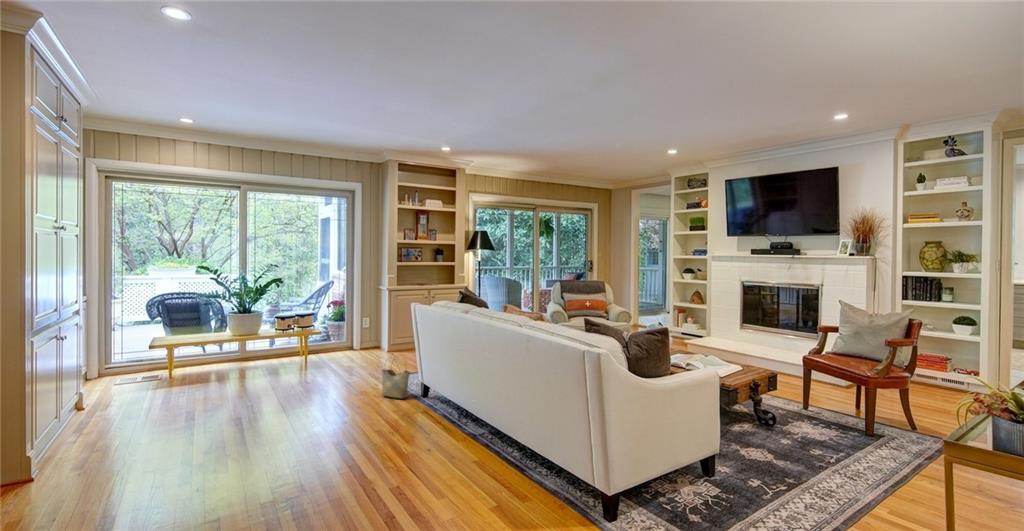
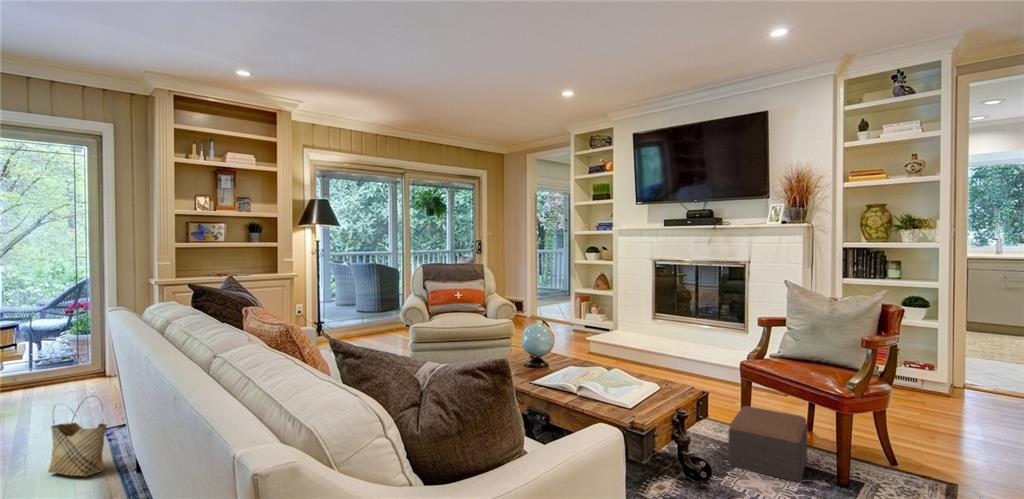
footstool: none [791,385,849,432] -> present [728,406,808,483]

